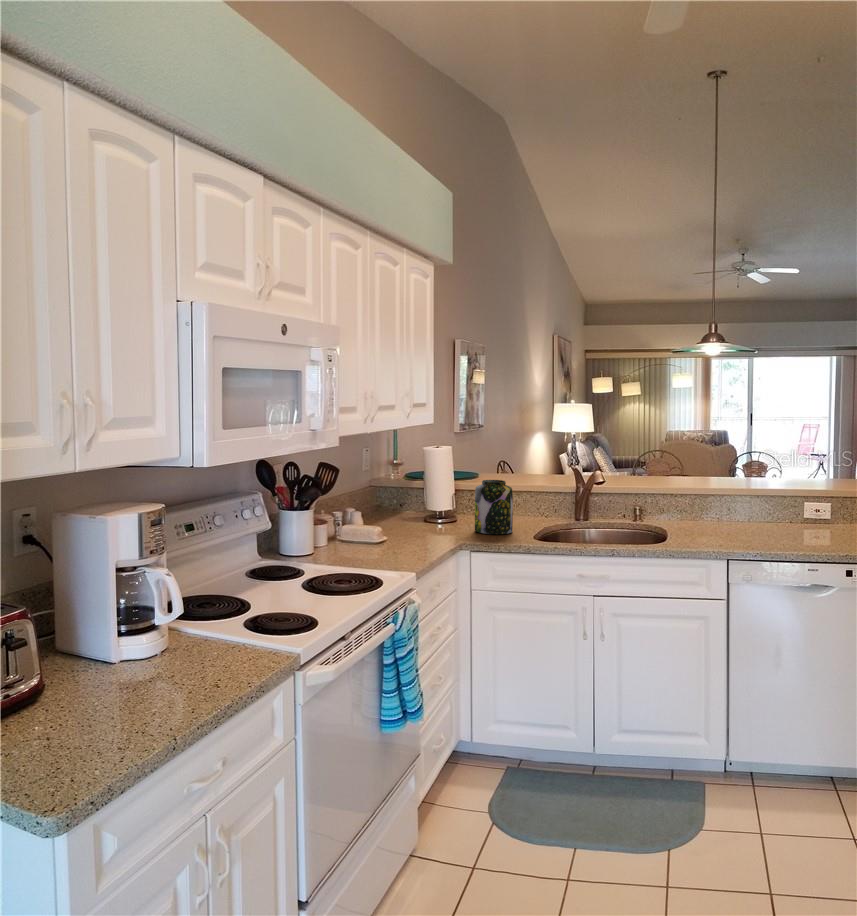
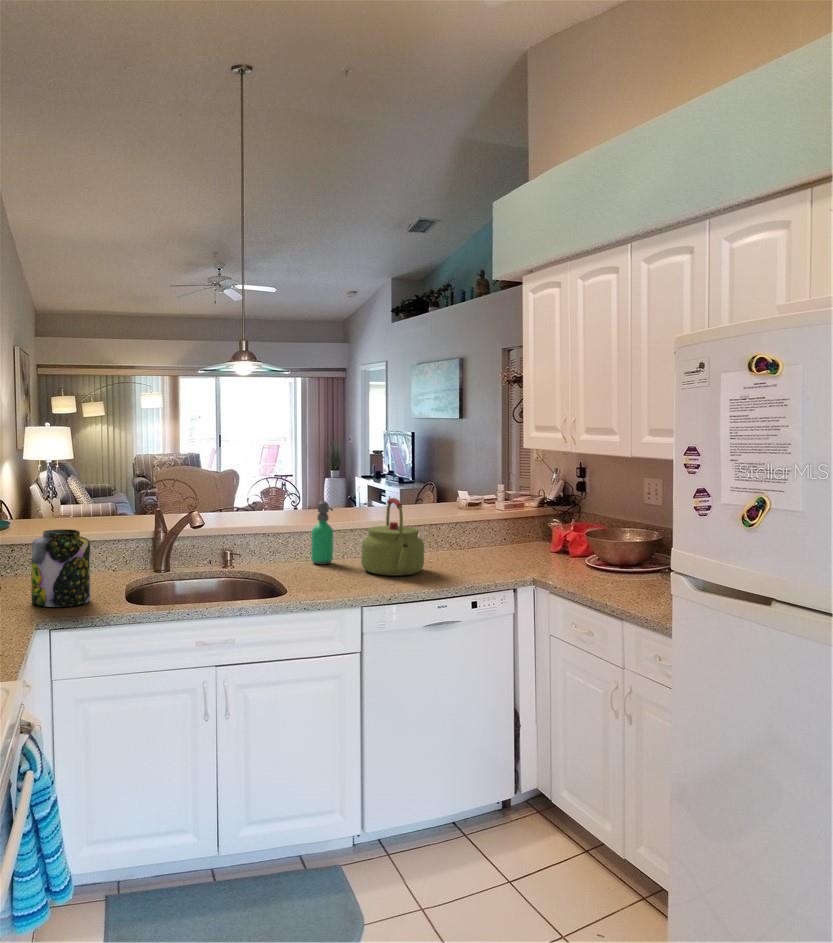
kettle: none [750,467,815,540] -> present [361,498,424,576]
soap dispenser: none [710,469,732,526] -> present [311,501,333,564]

